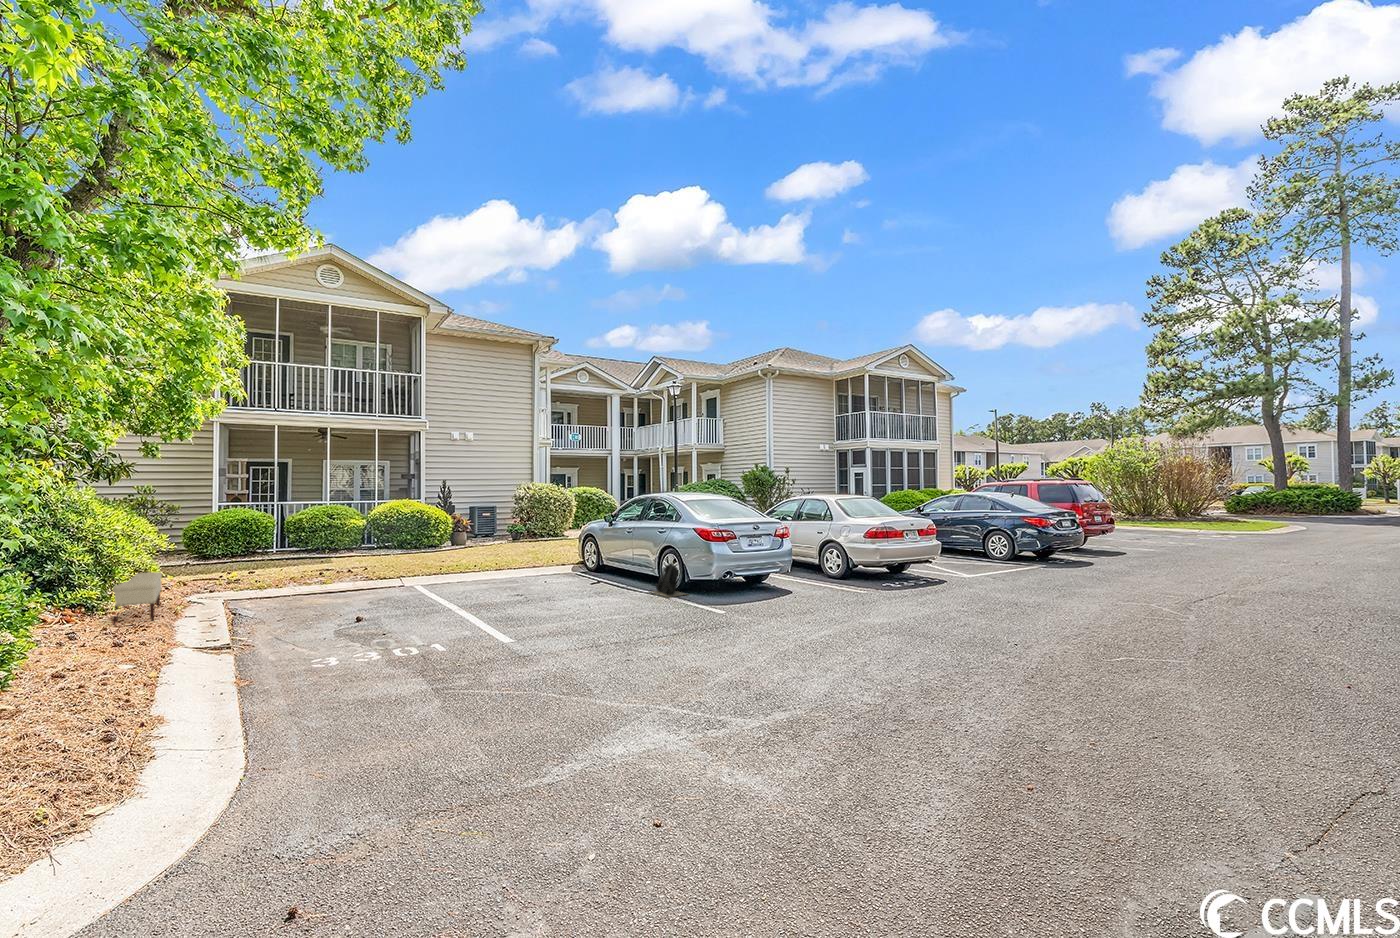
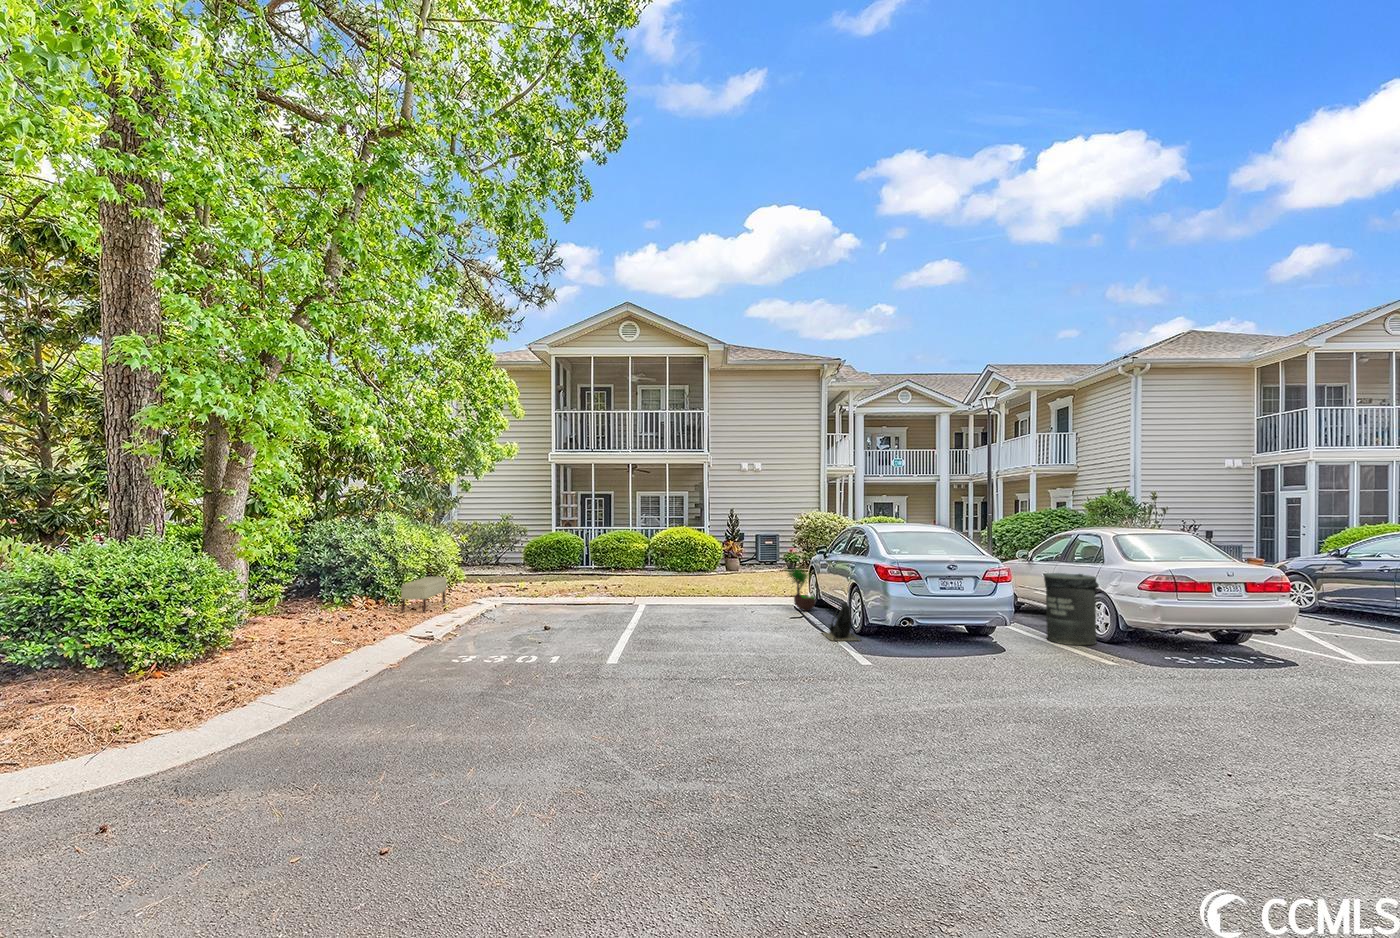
trash can: none [799,530,836,582] -> present [1044,573,1099,645]
potted tree: none [582,531,610,575] -> present [788,567,816,611]

